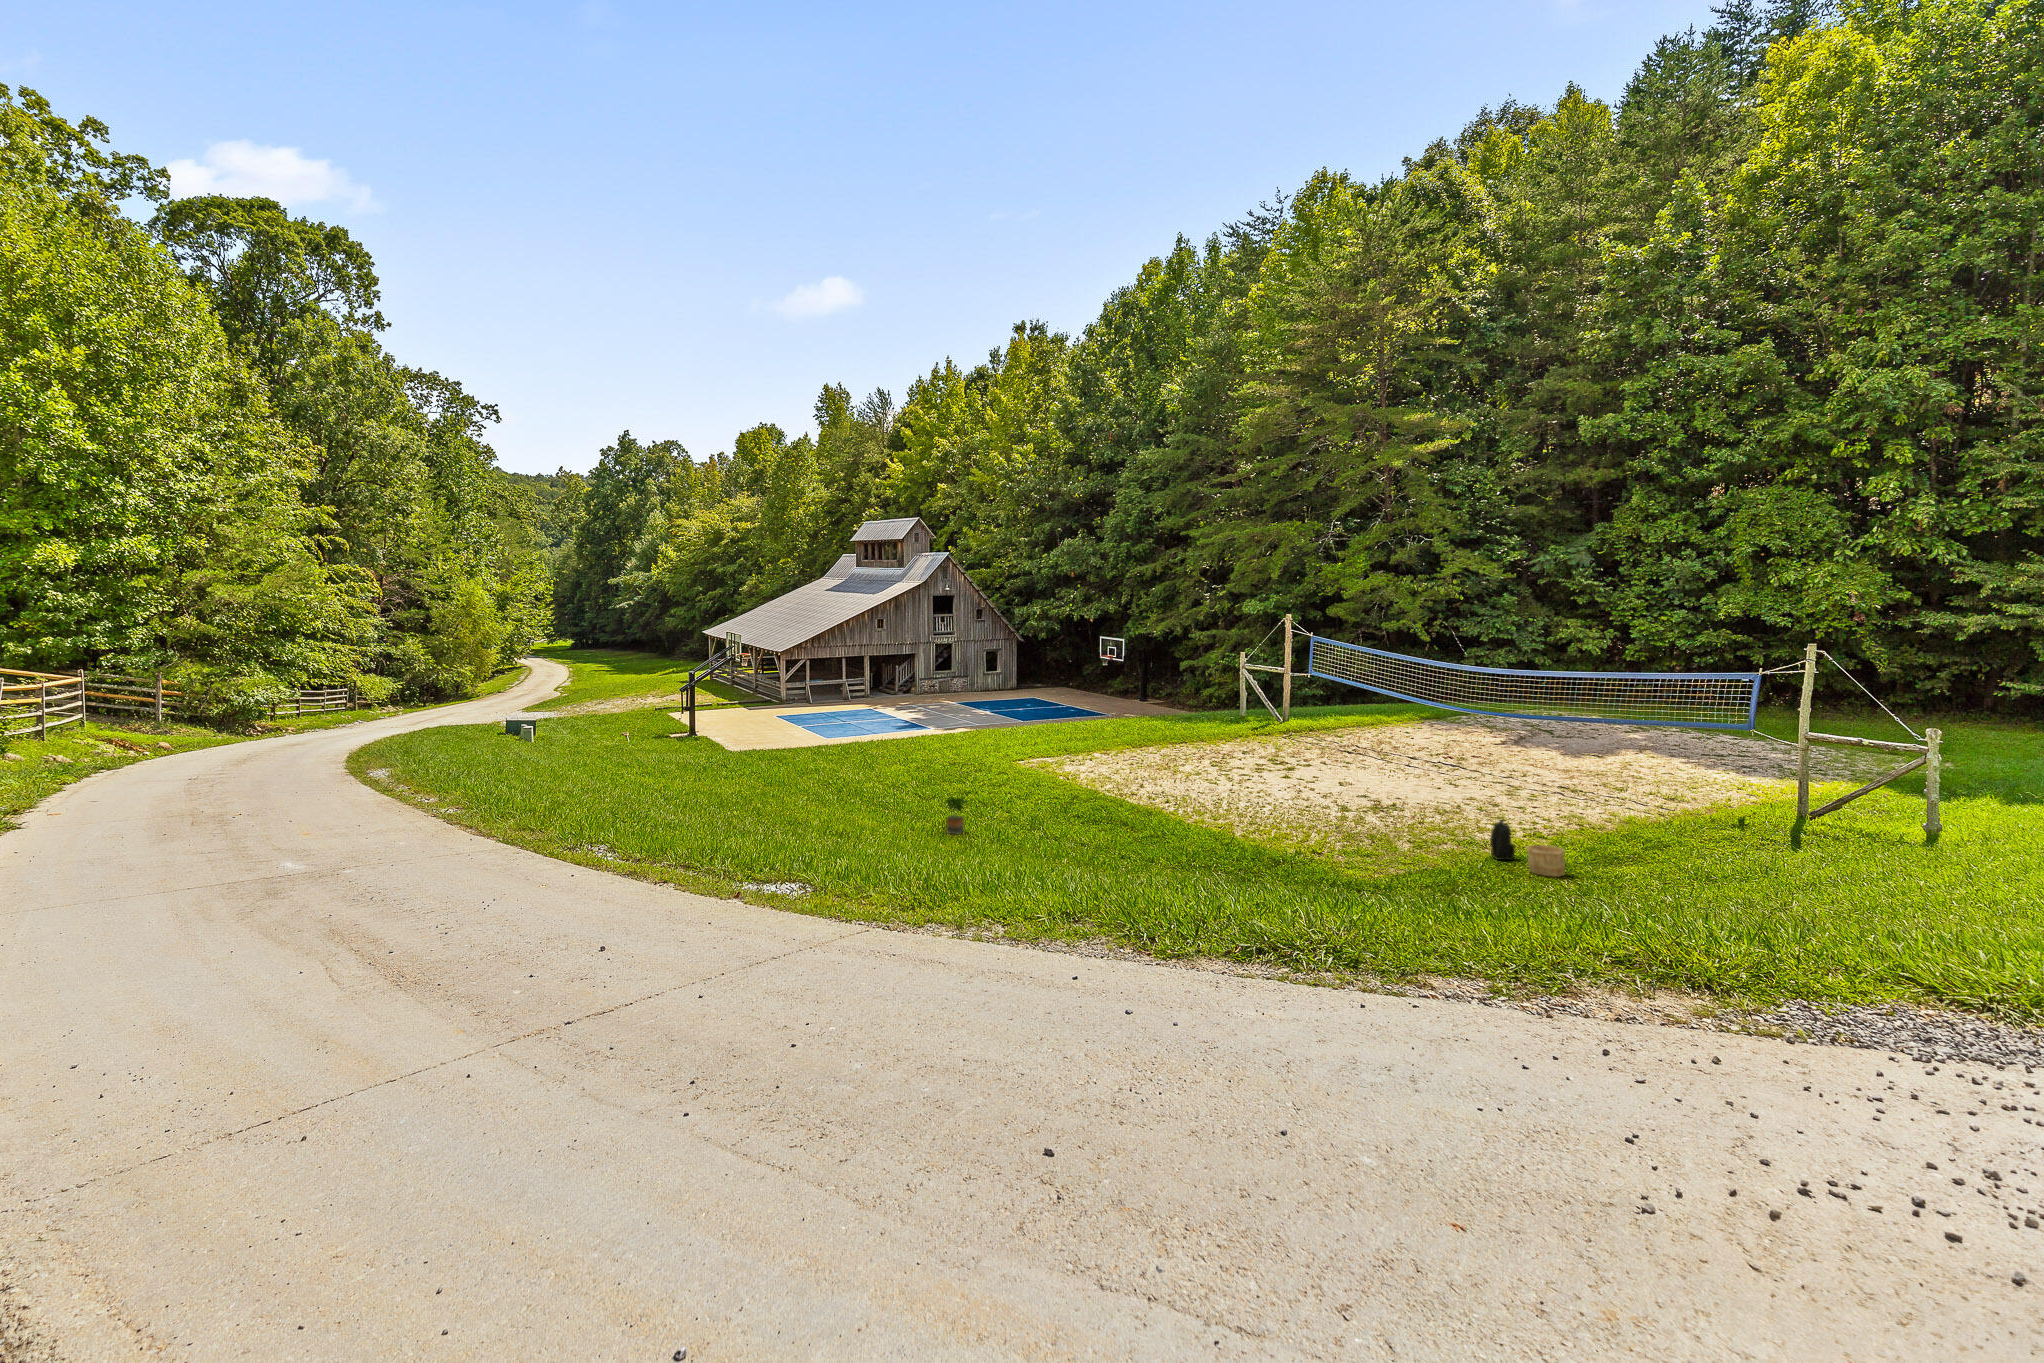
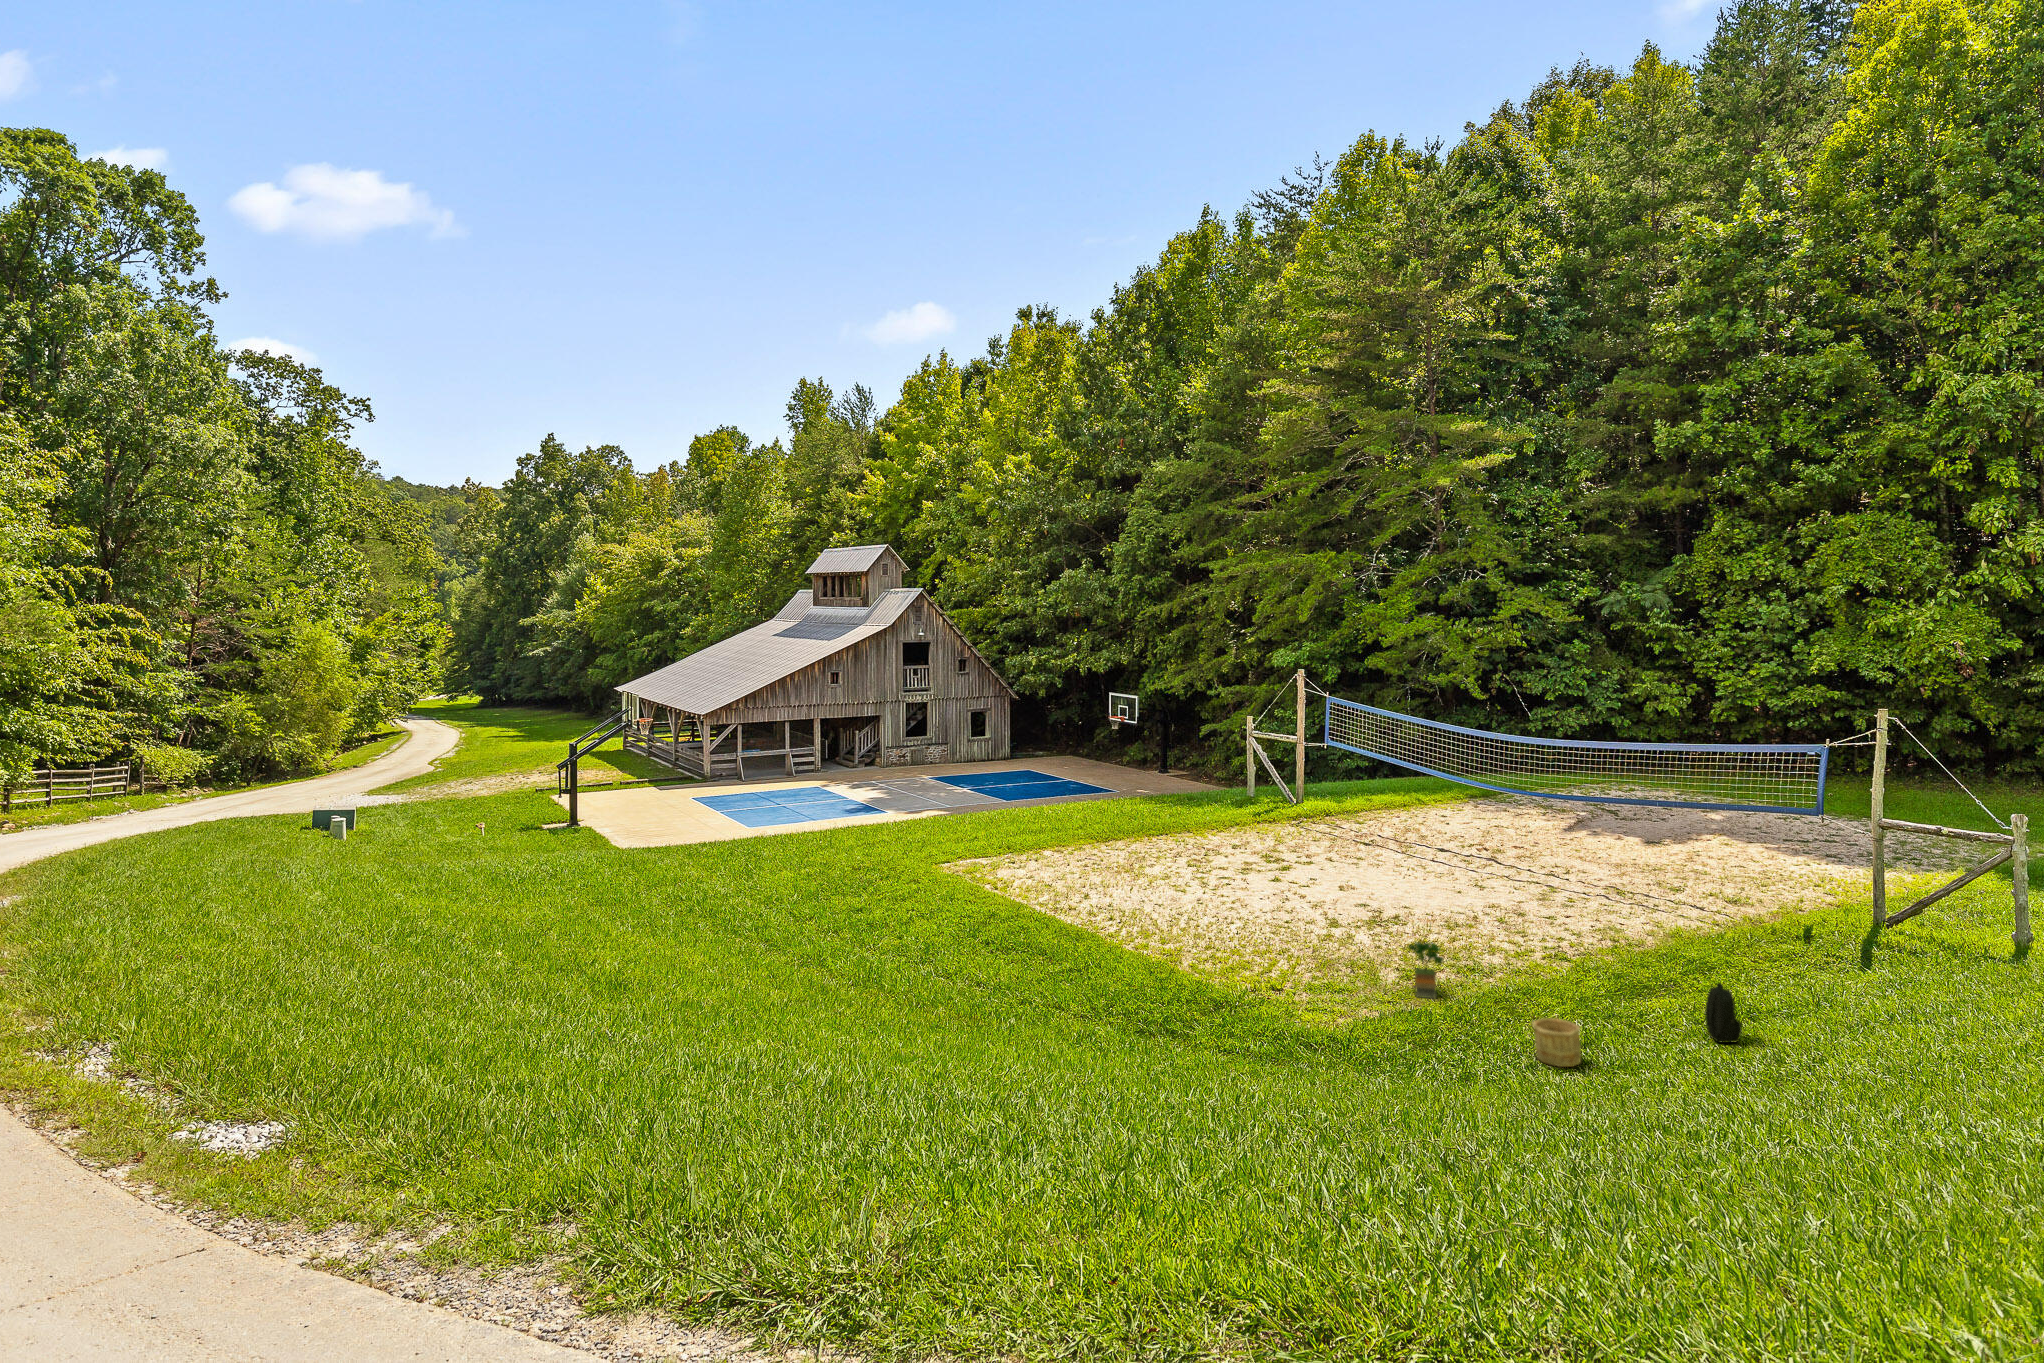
potted tree: present [946,797,967,835] -> present [1408,942,1444,999]
backpack: present [1490,820,1516,860] -> present [1705,983,1742,1043]

